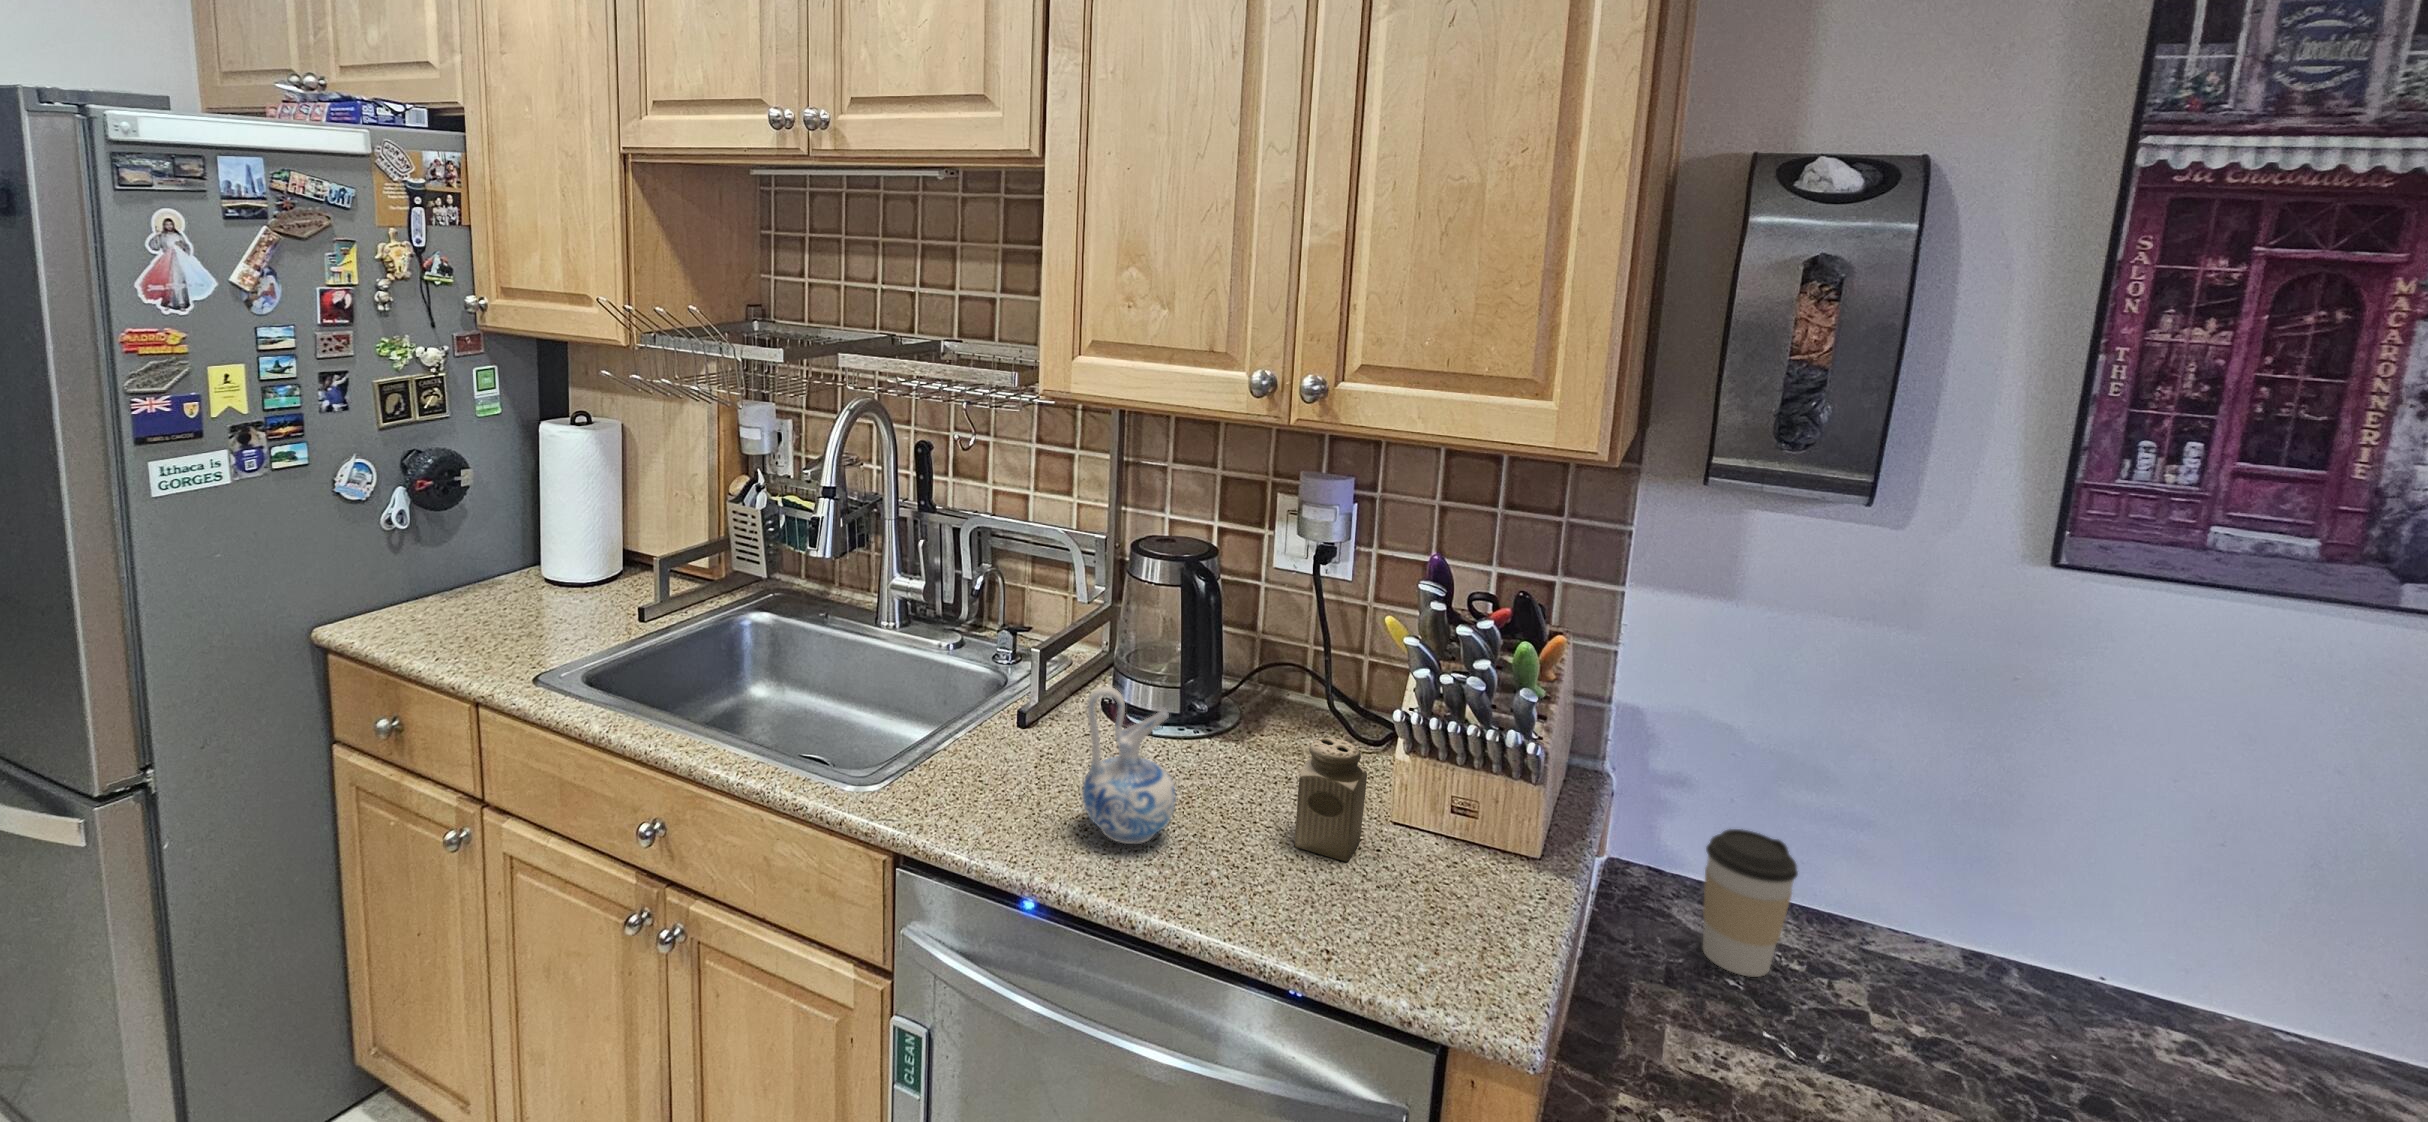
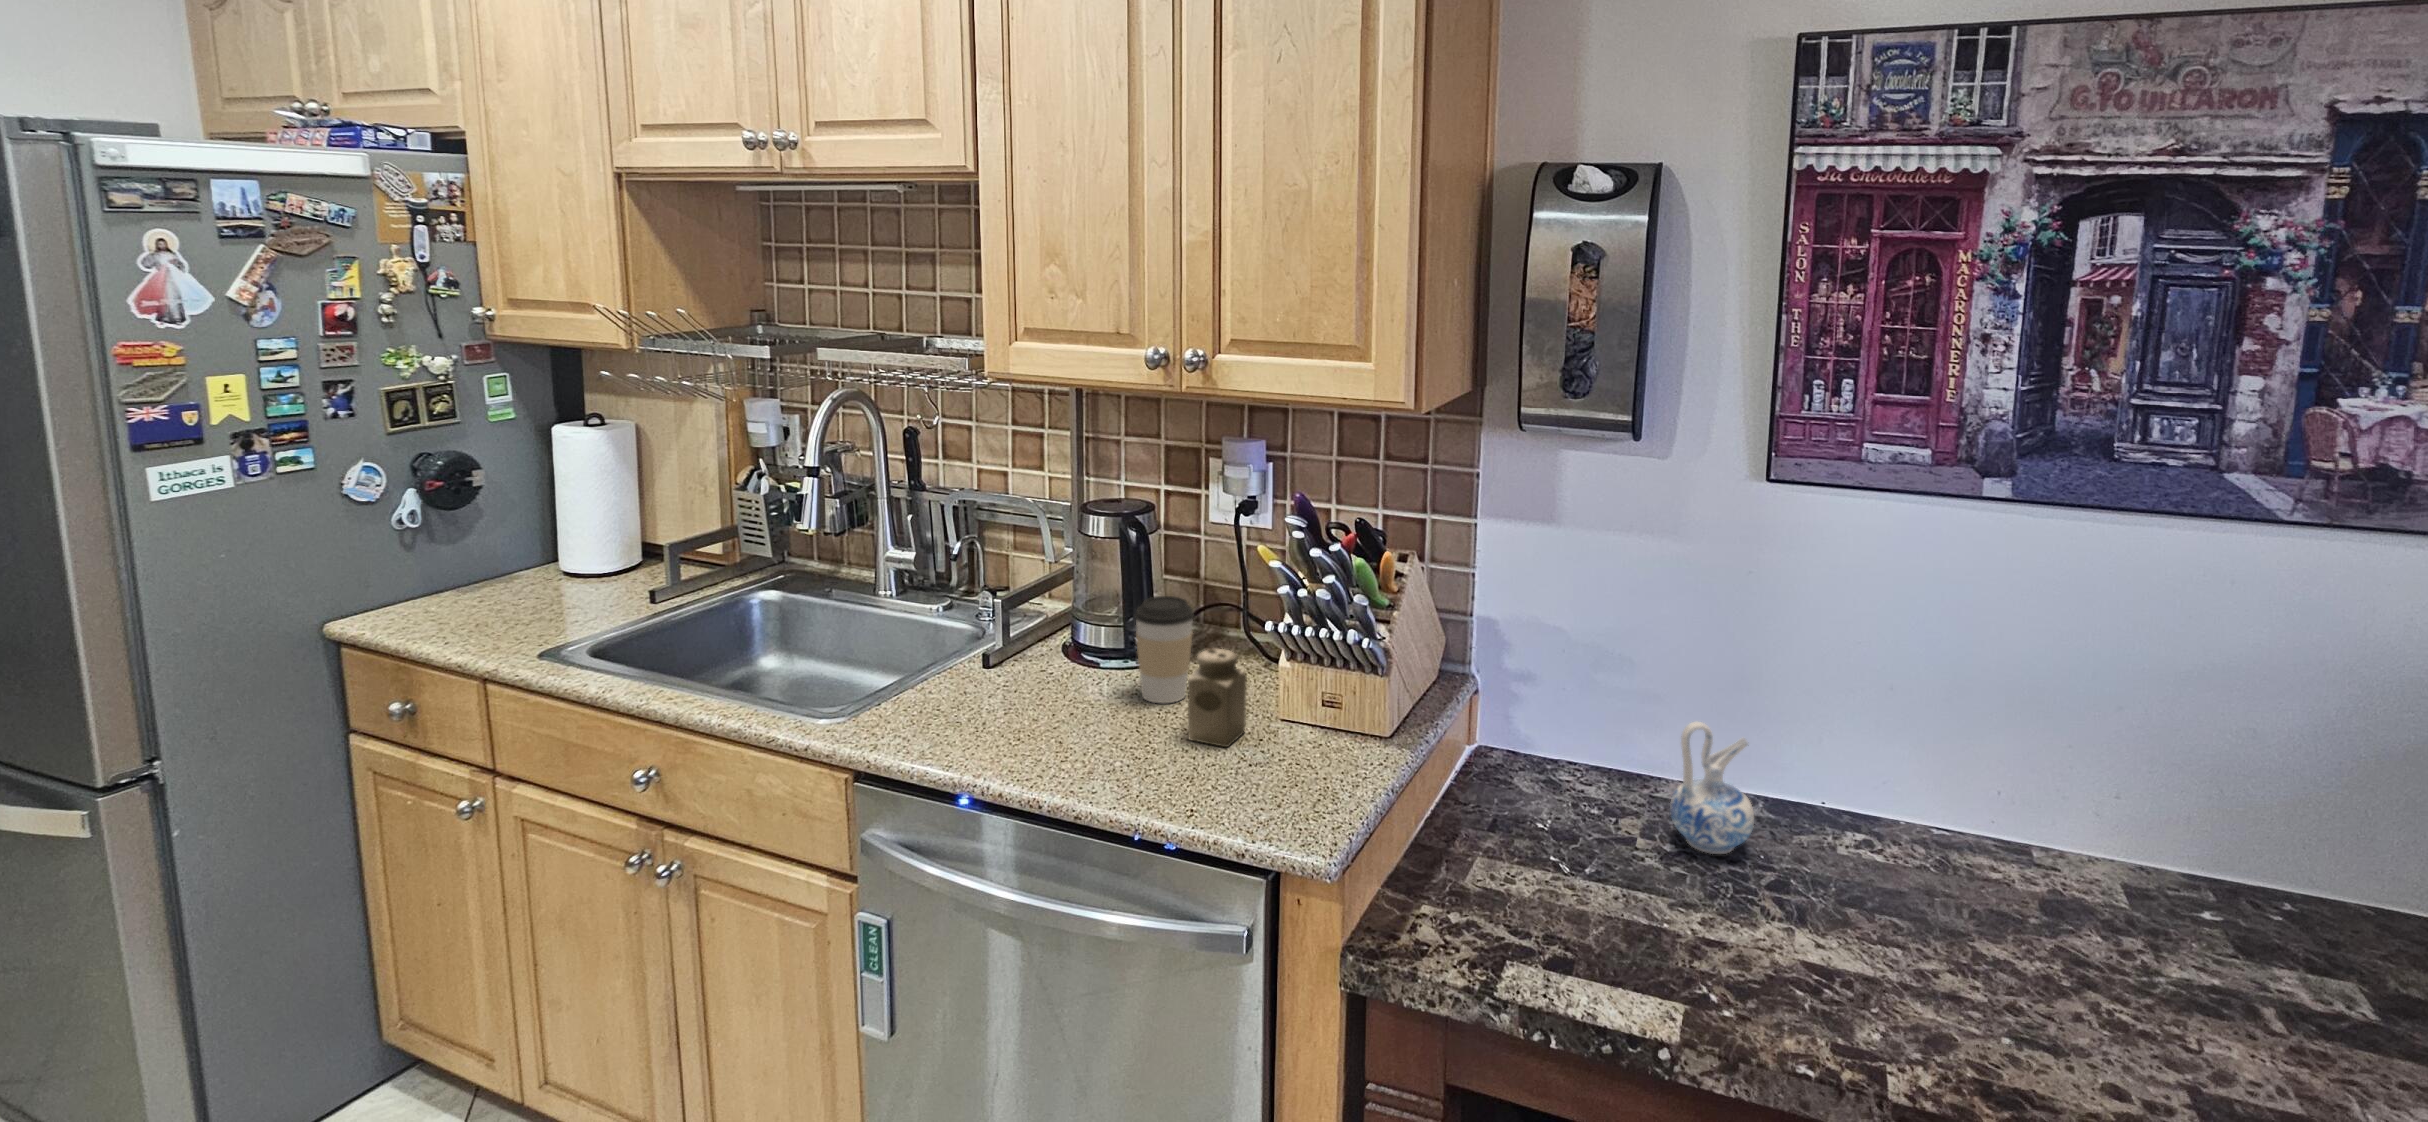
ceramic pitcher: present [1082,686,1176,844] -> present [1670,722,1754,854]
coffee cup: present [1703,829,1798,977] -> present [1135,596,1194,703]

